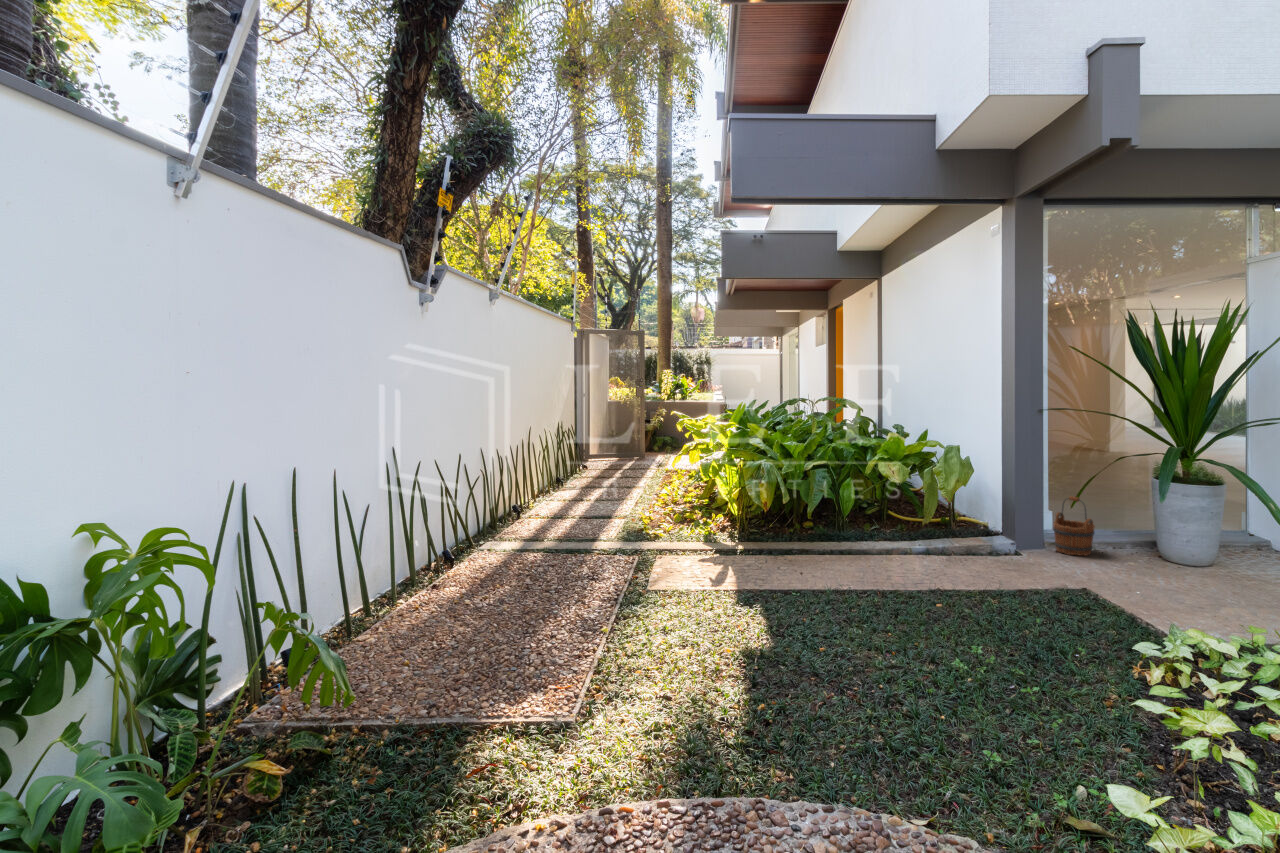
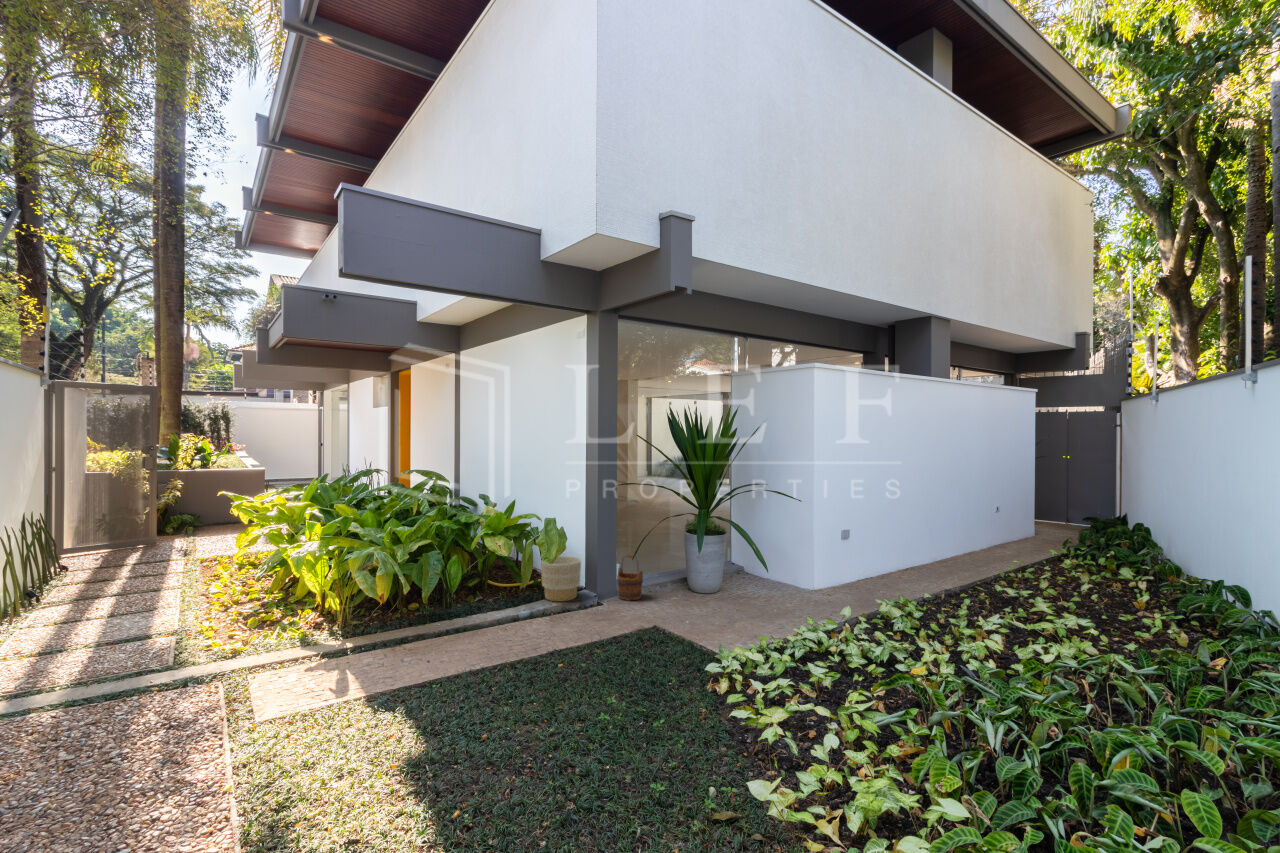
planter: none [950,491,1002,543] -> present [541,556,581,602]

